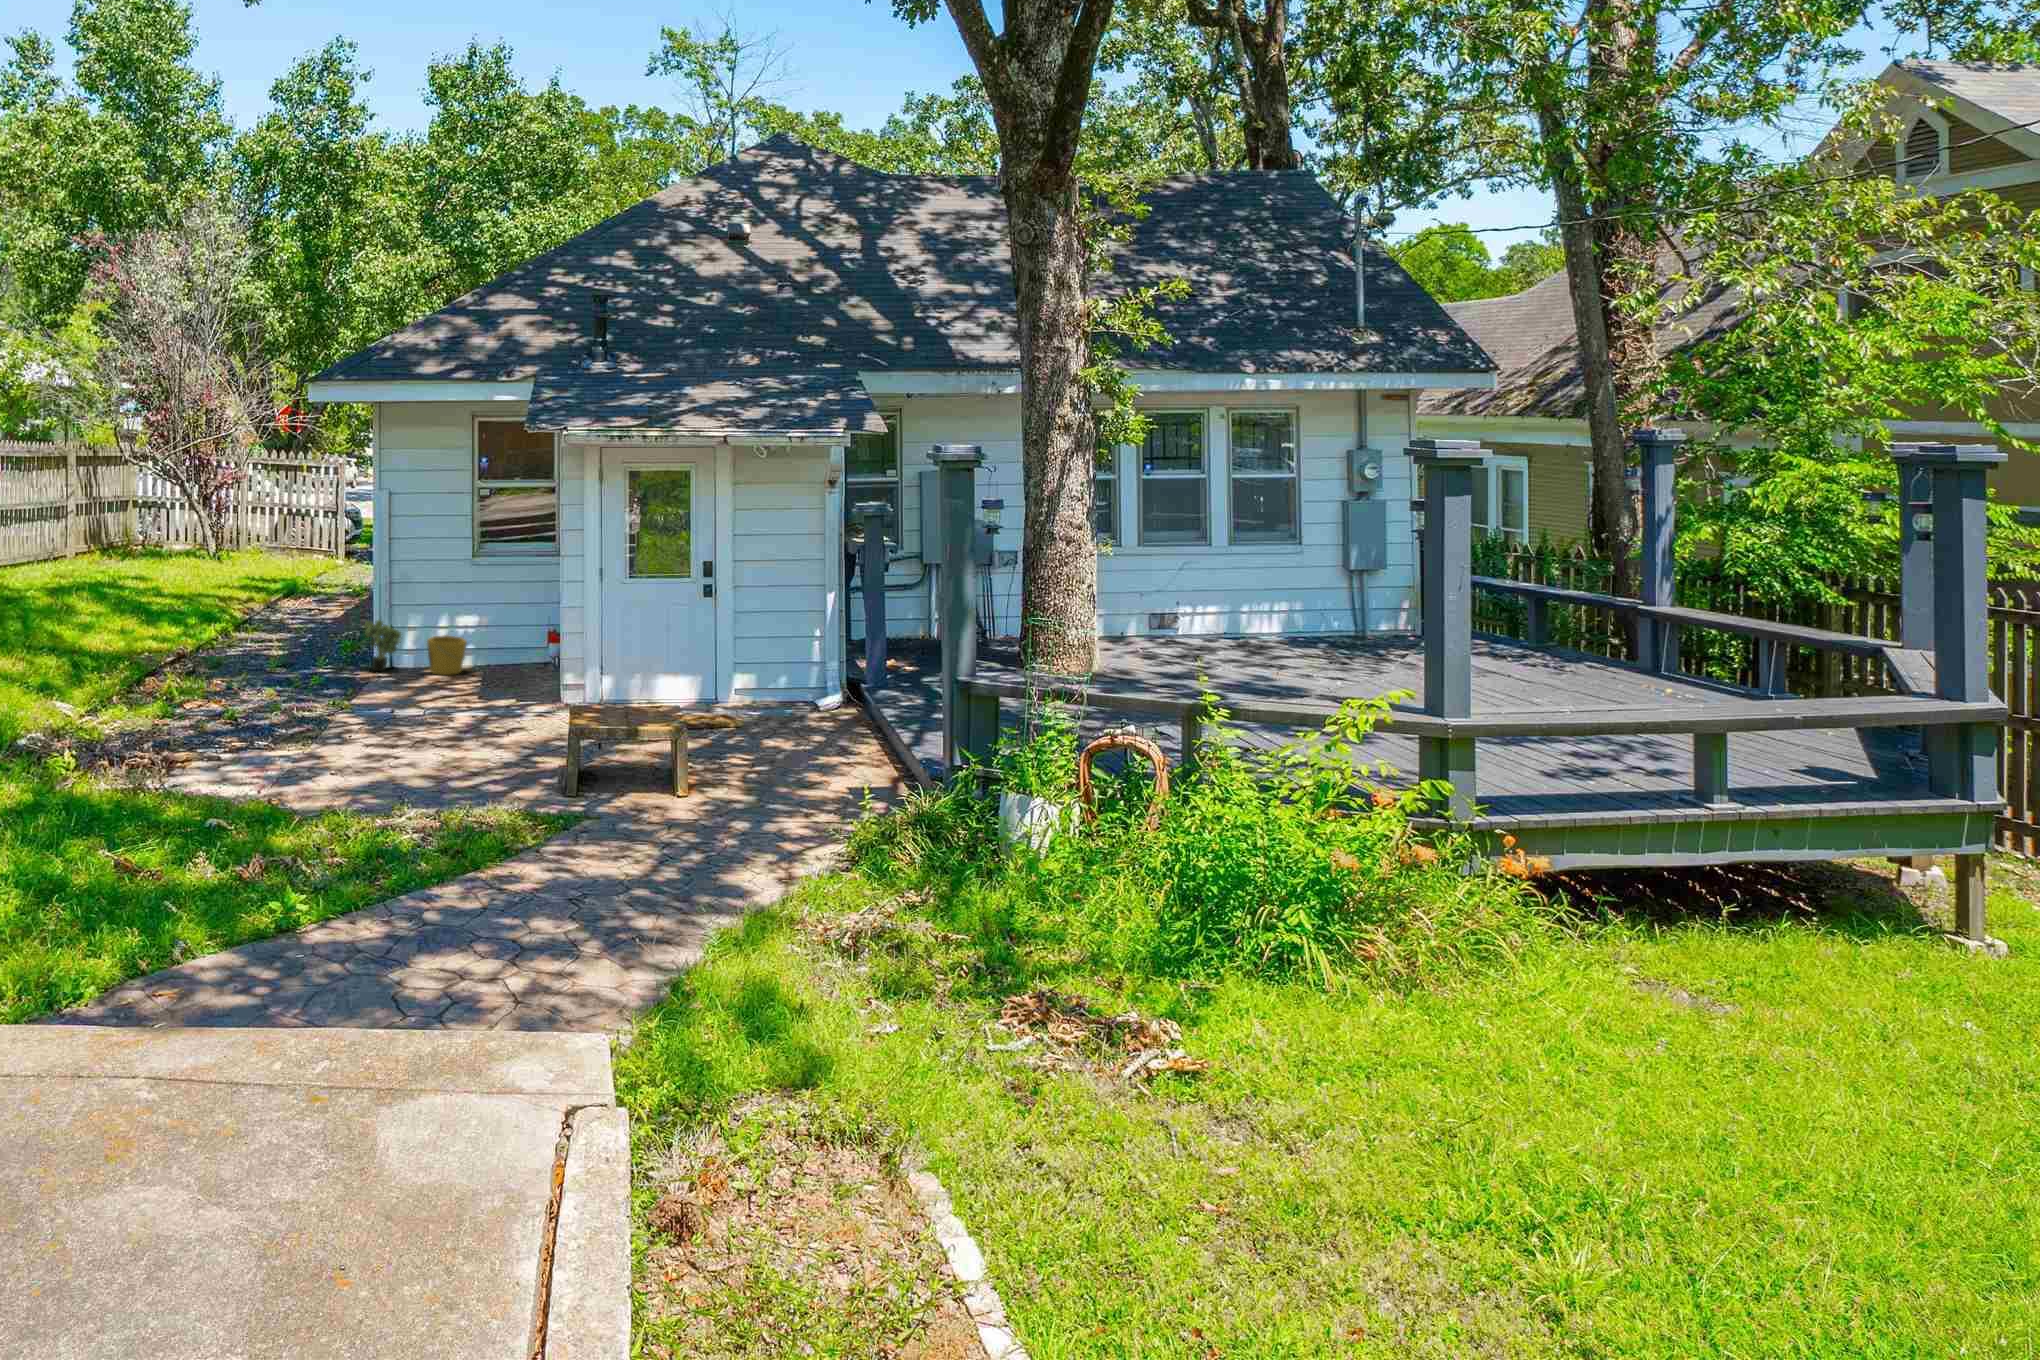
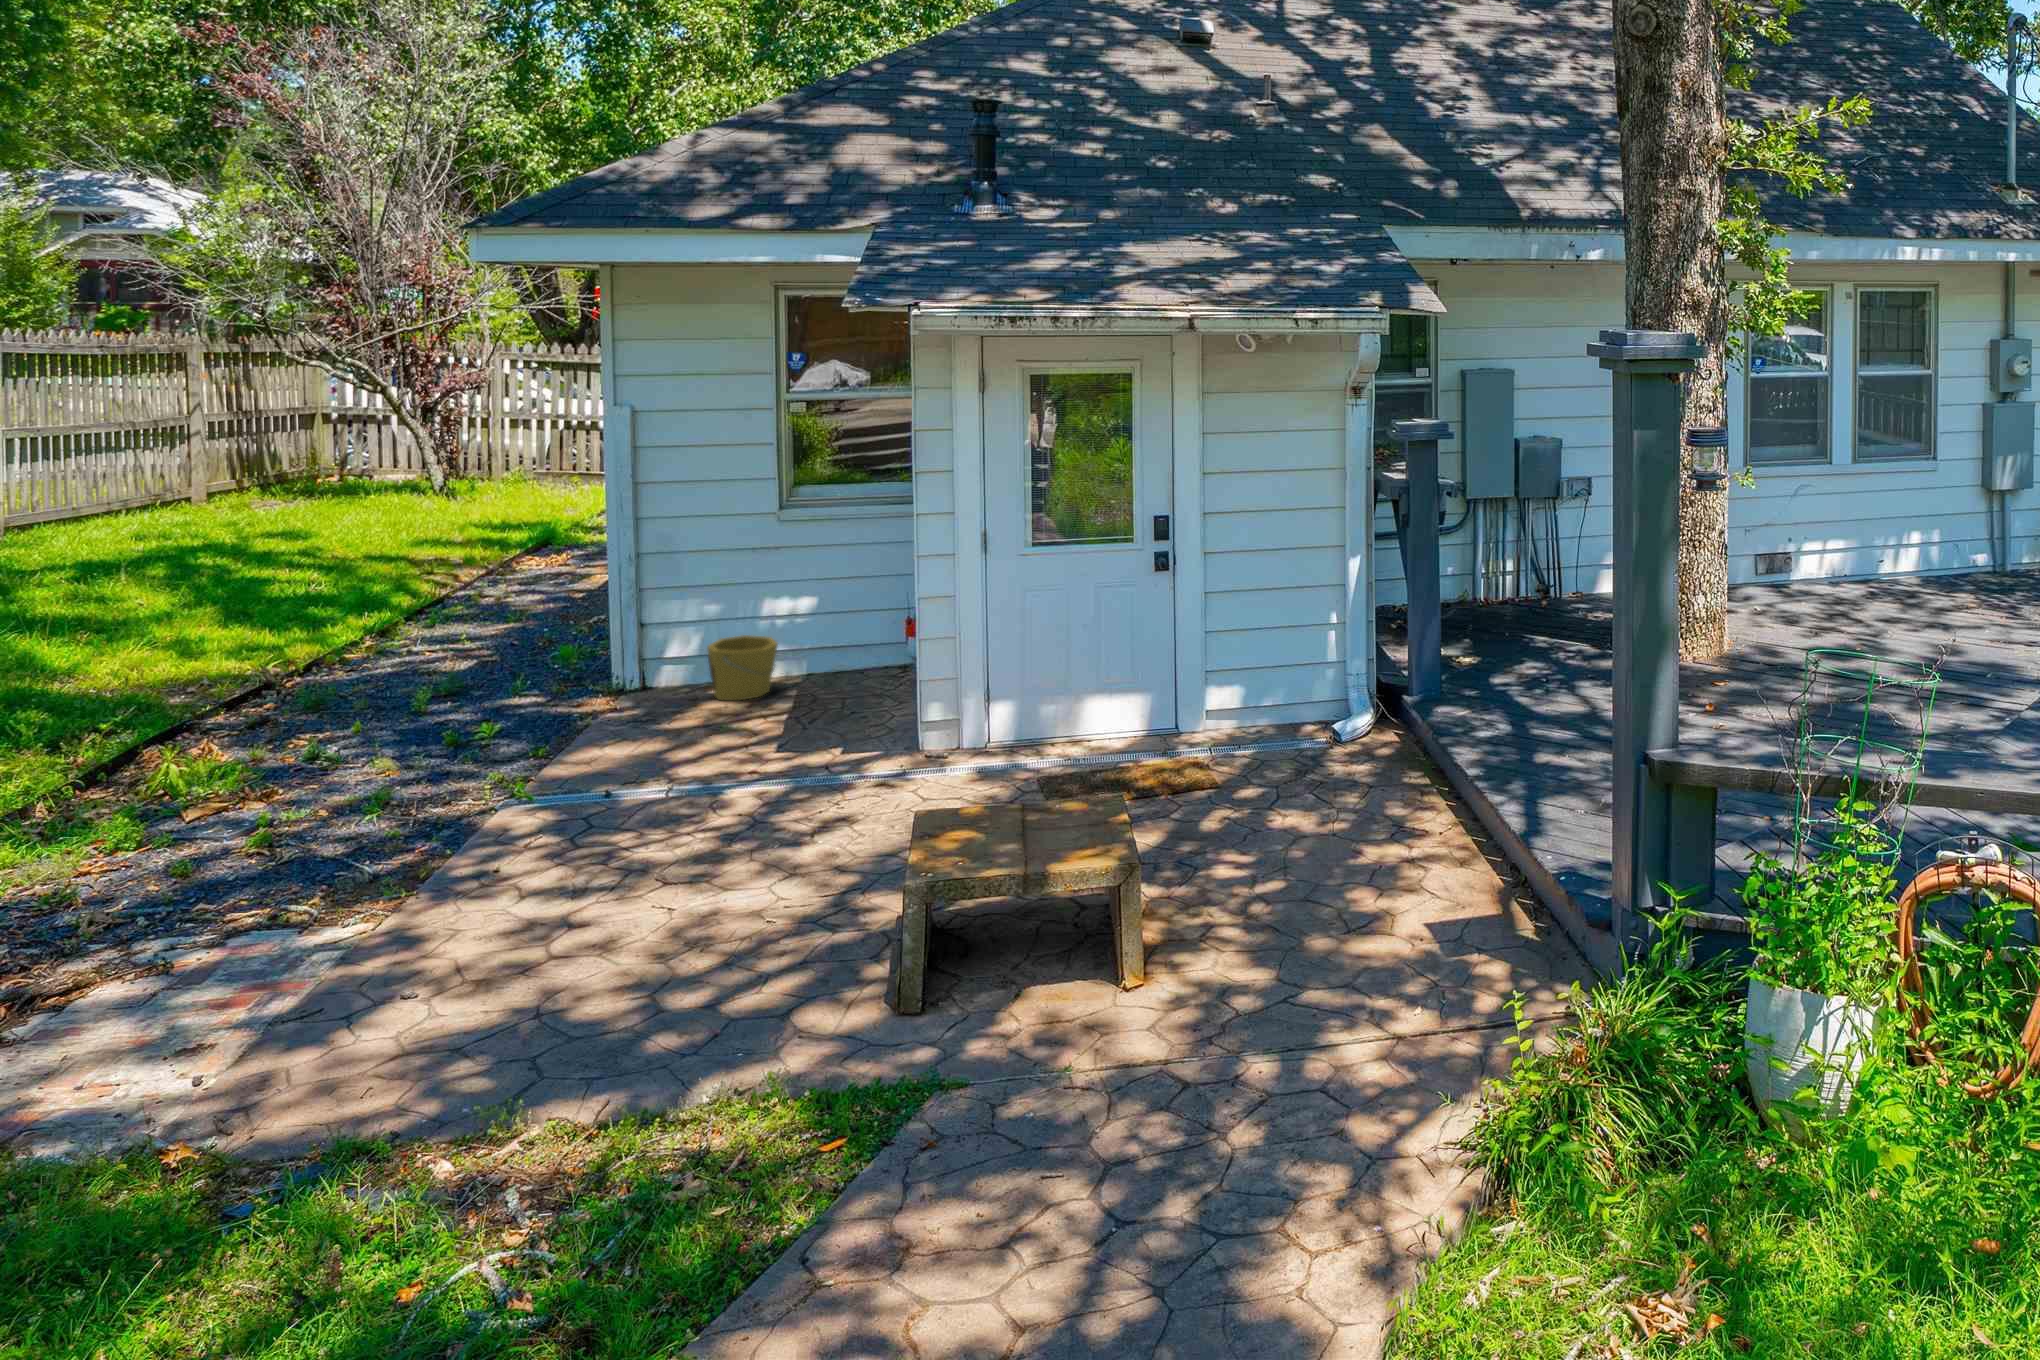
potted plant: present [364,620,401,671] -> none [590,619,665,702]

